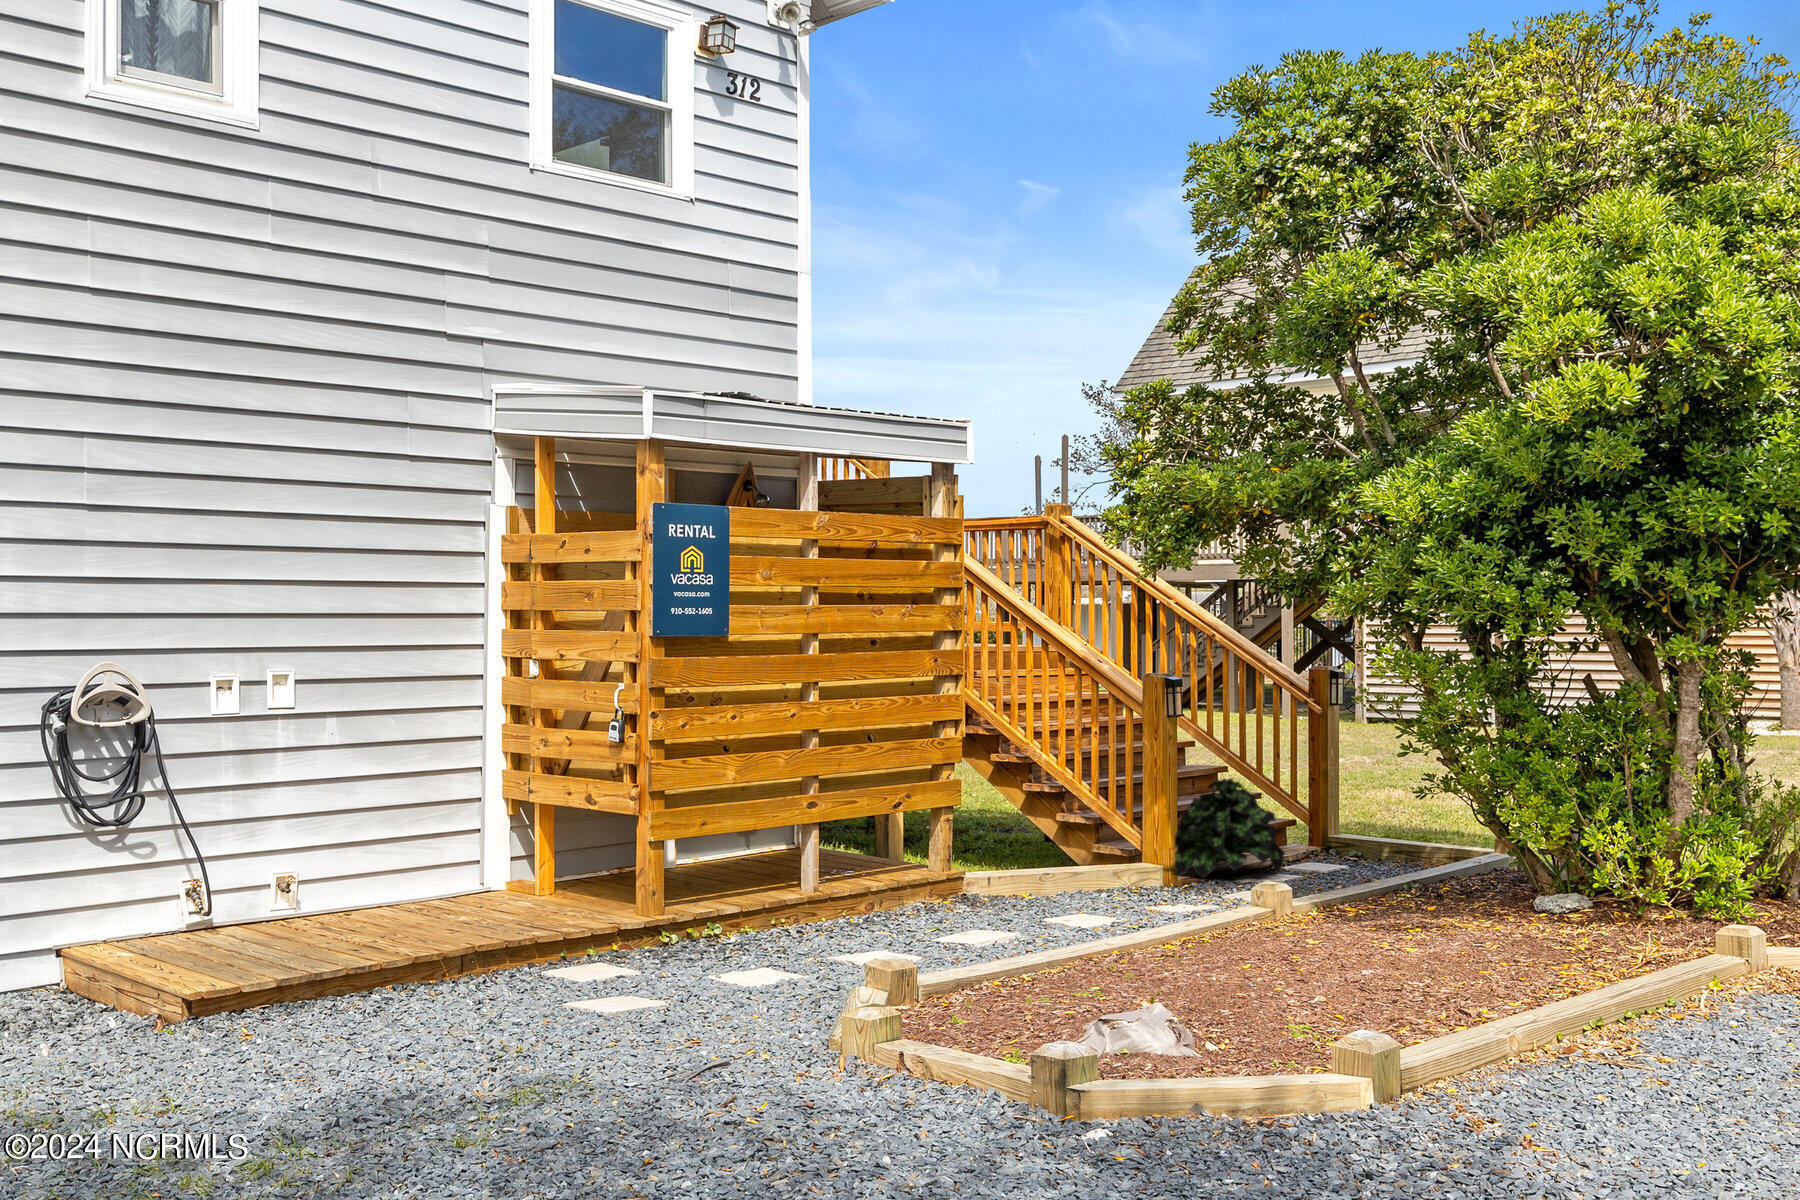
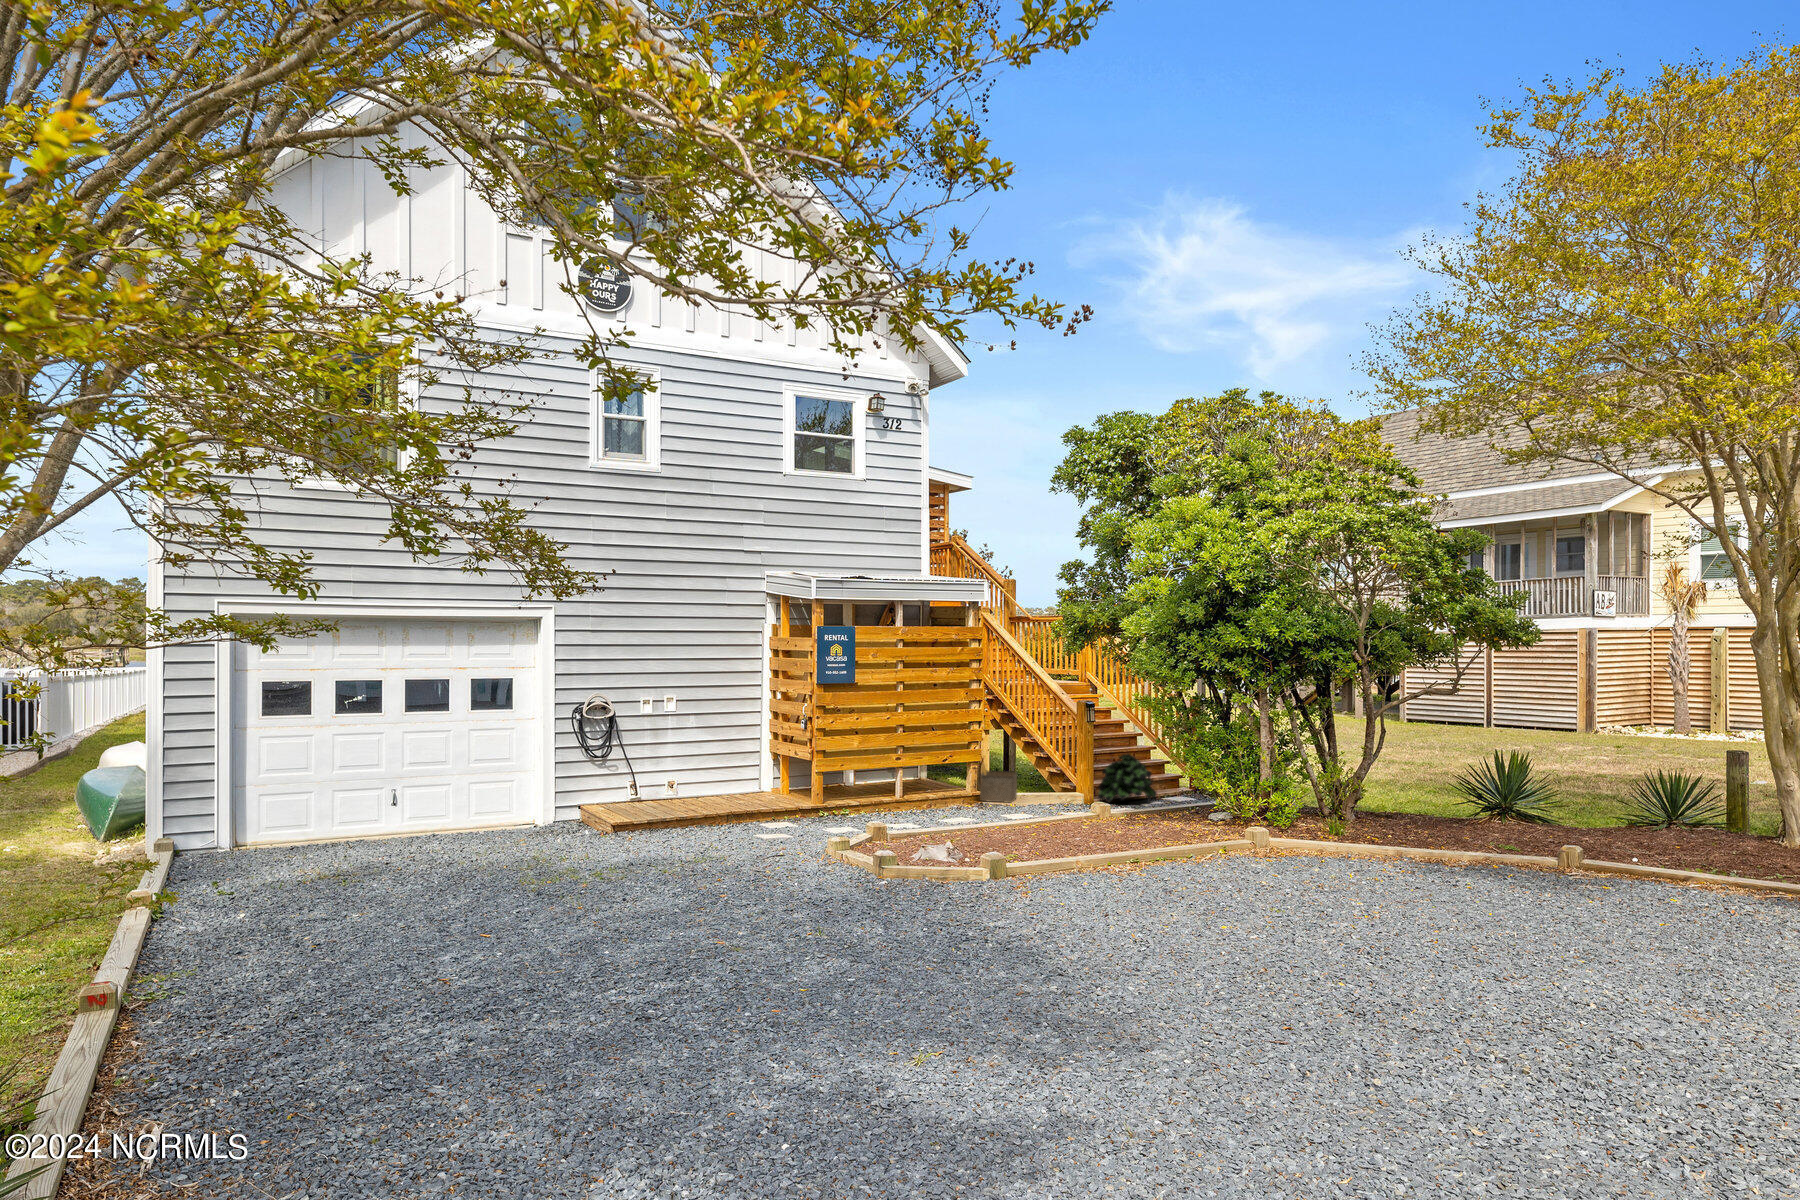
storage bin: none [941,824,1021,888] -> present [980,771,1017,803]

